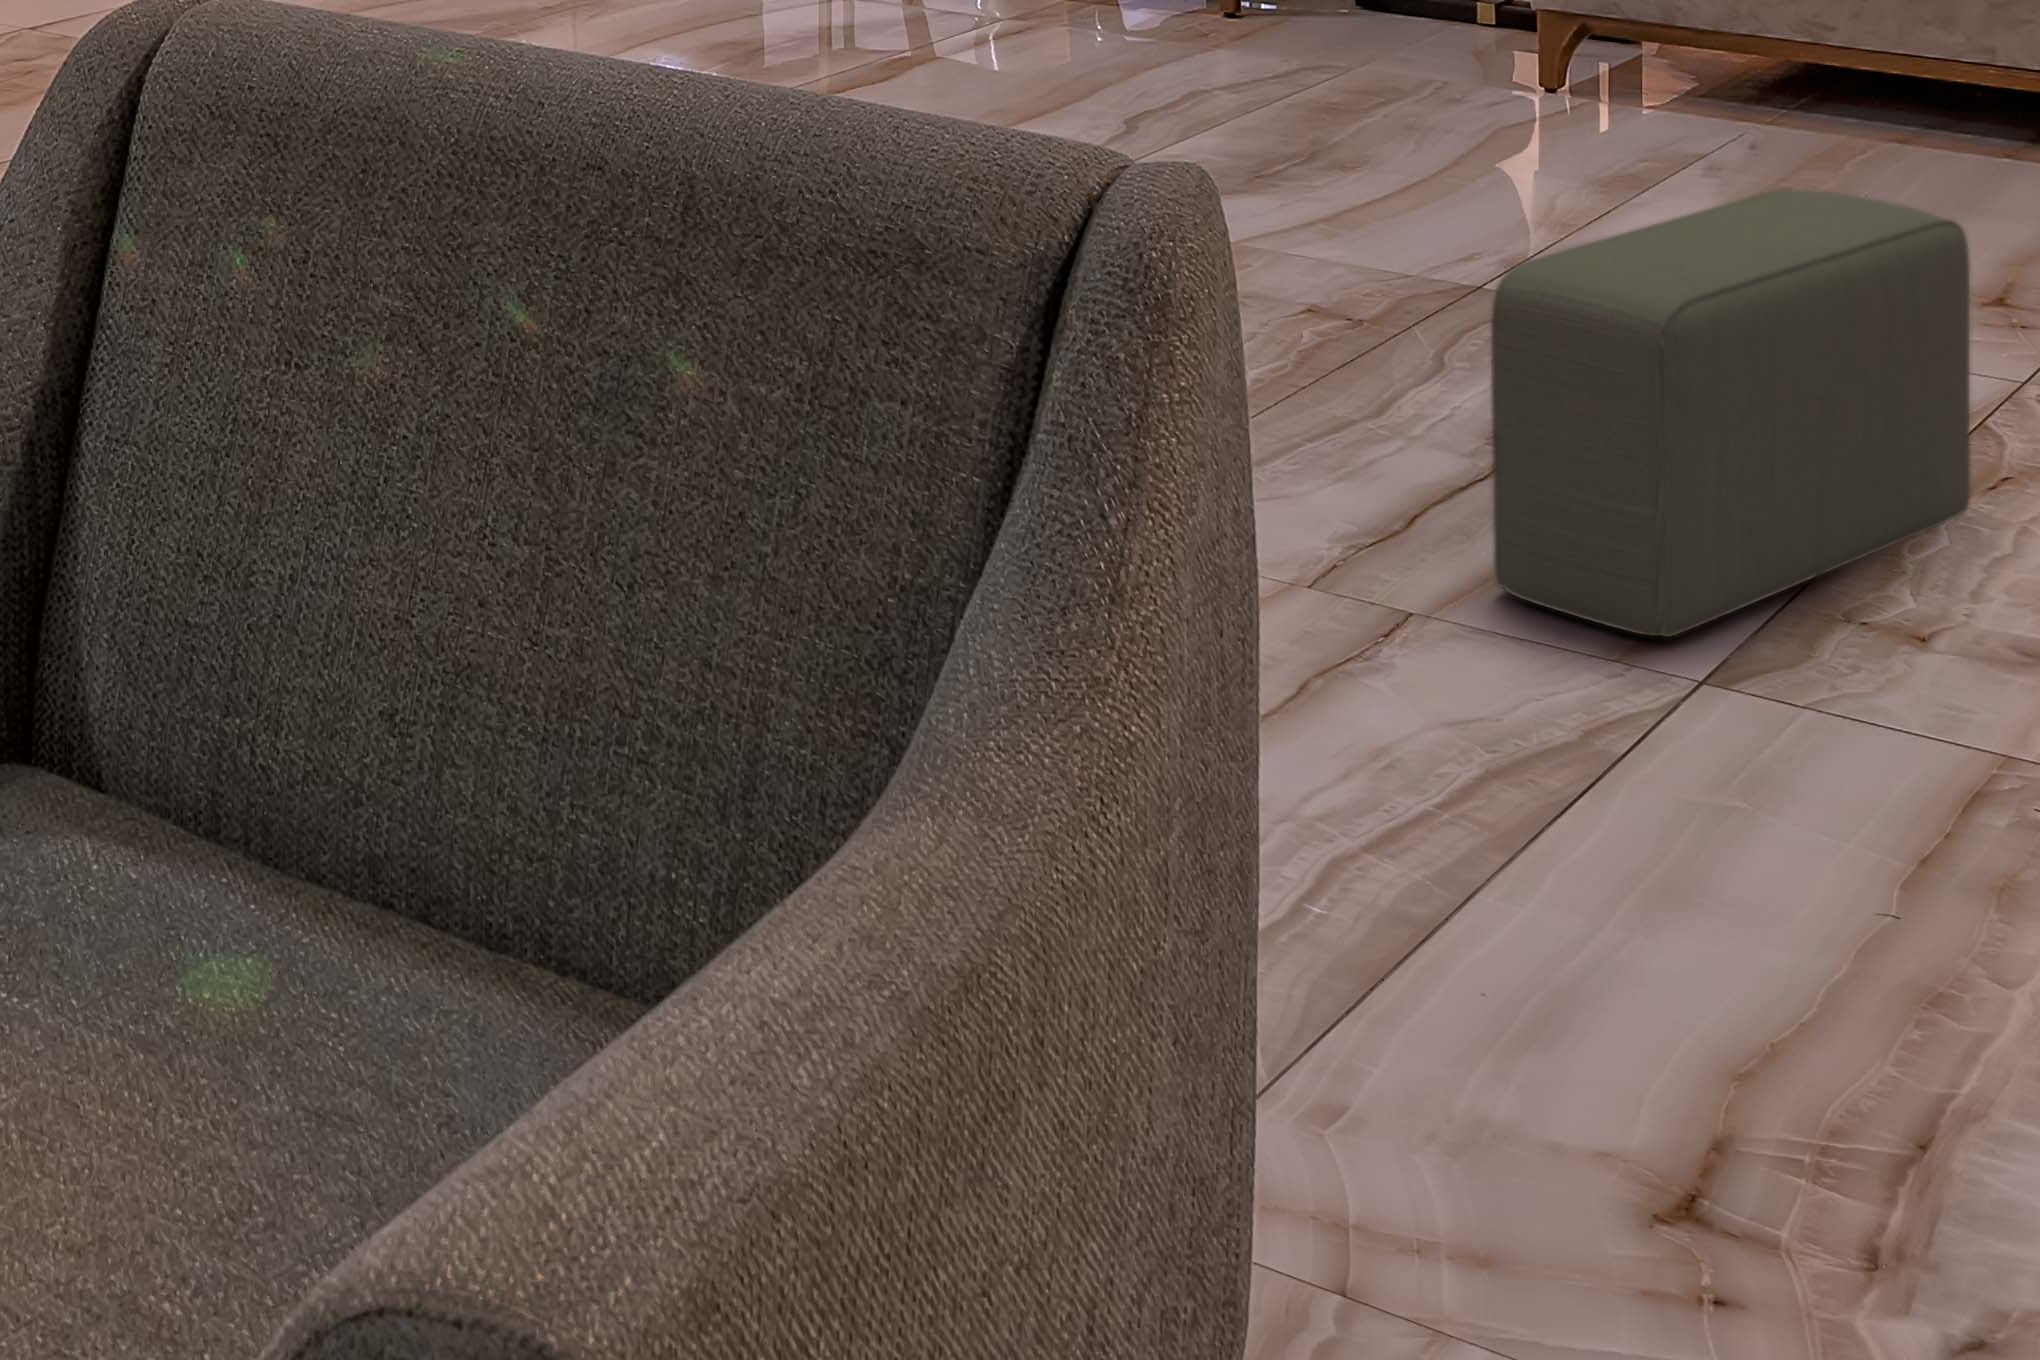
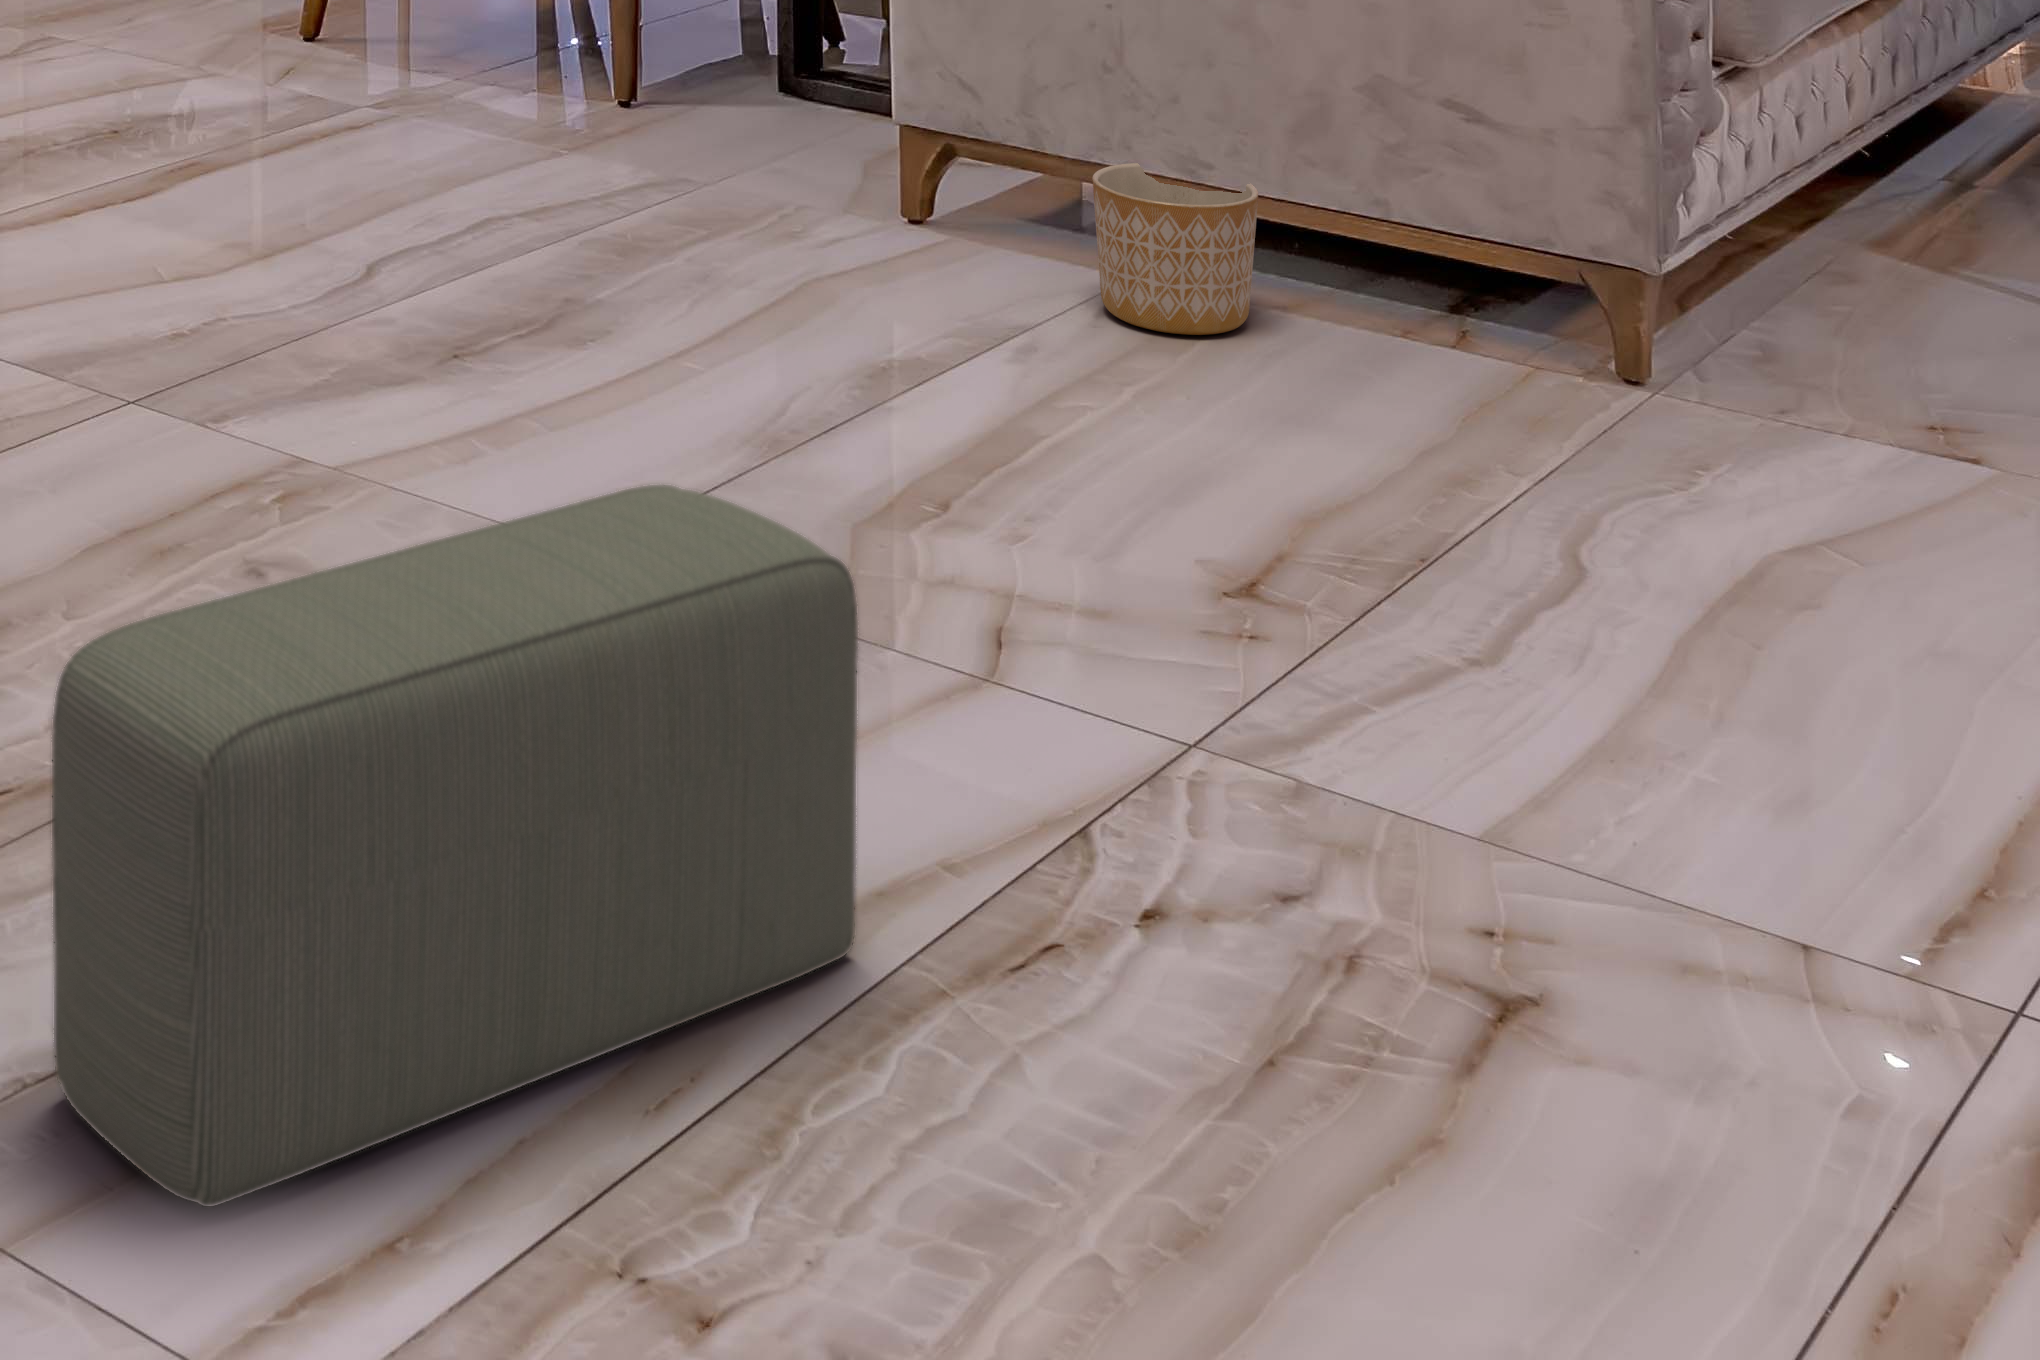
planter: none [1784,37,1929,171] -> present [1092,163,1258,335]

